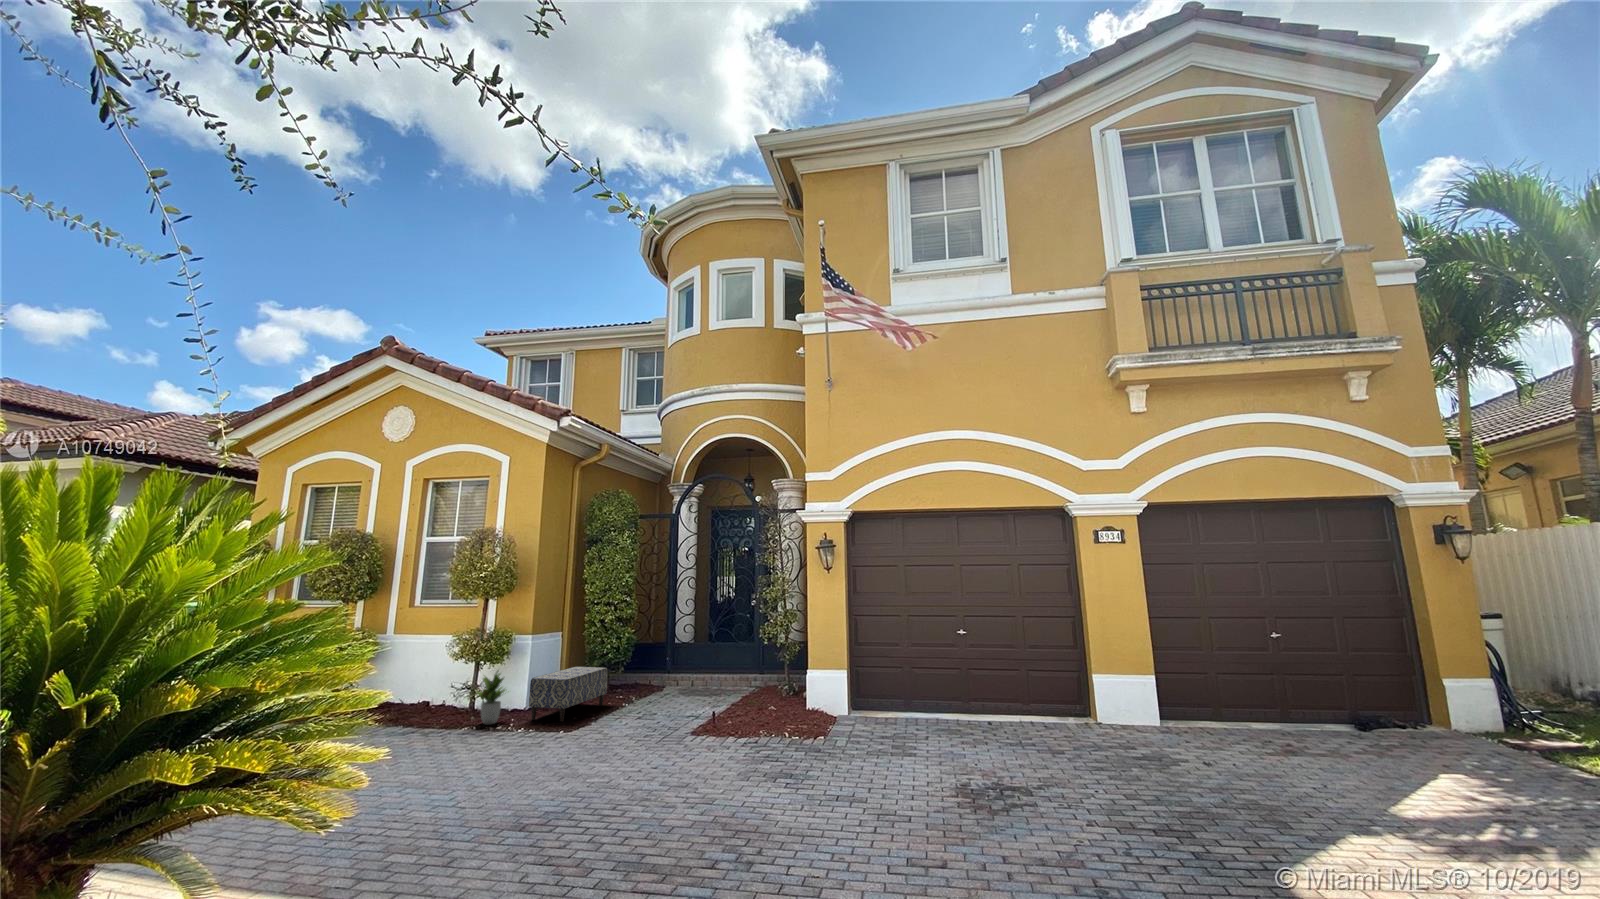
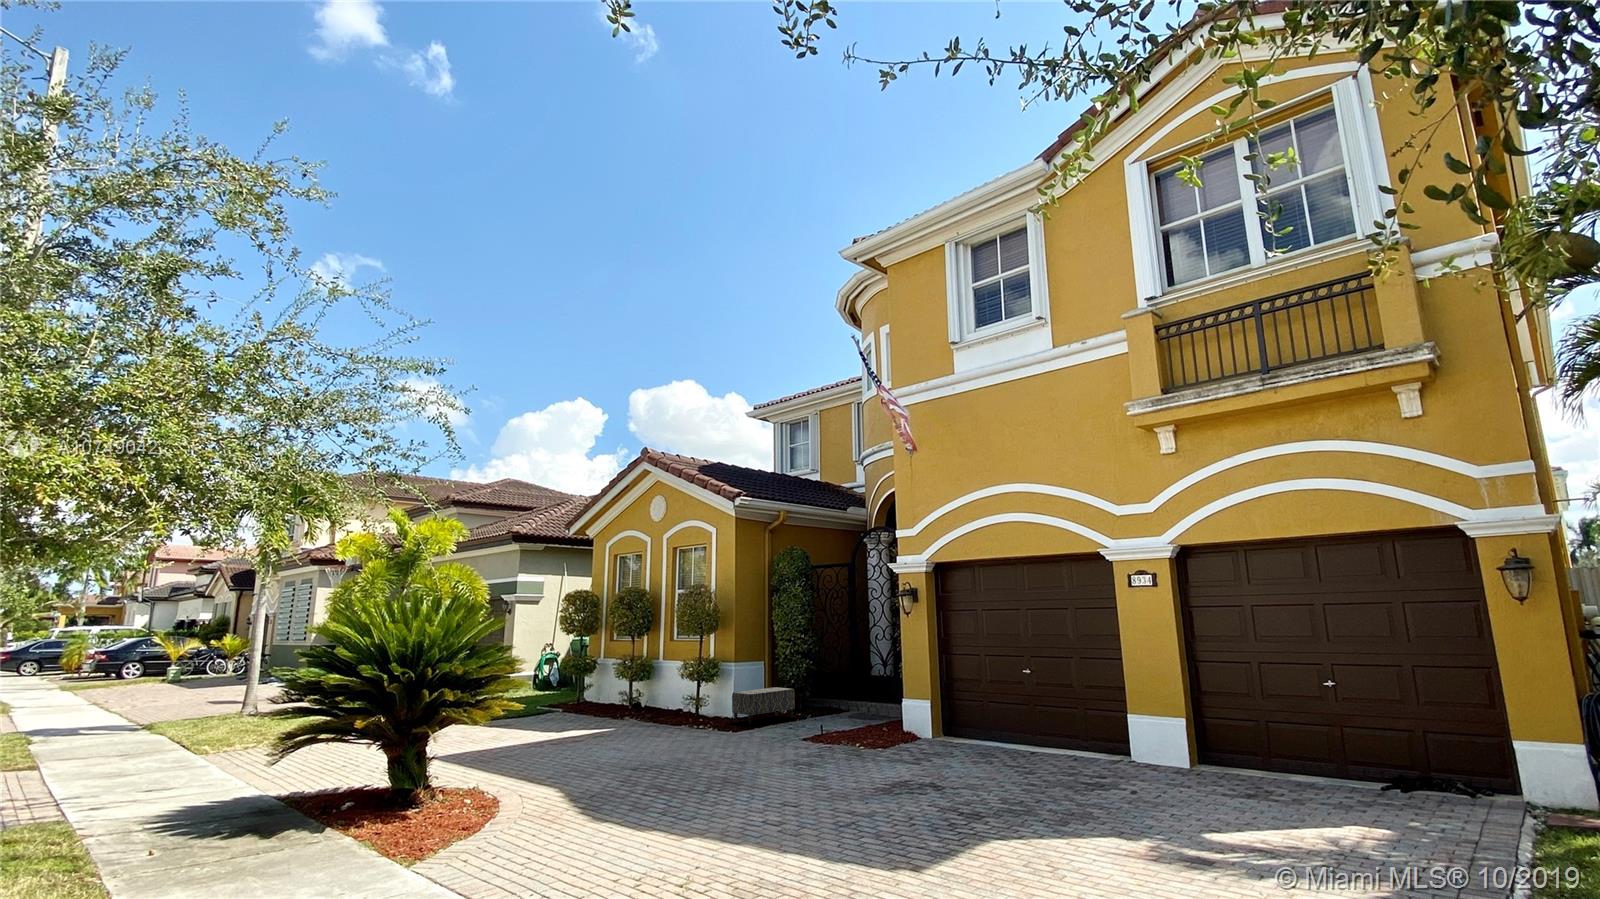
potted plant: present [477,671,505,724] -> none [697,685,721,722]

